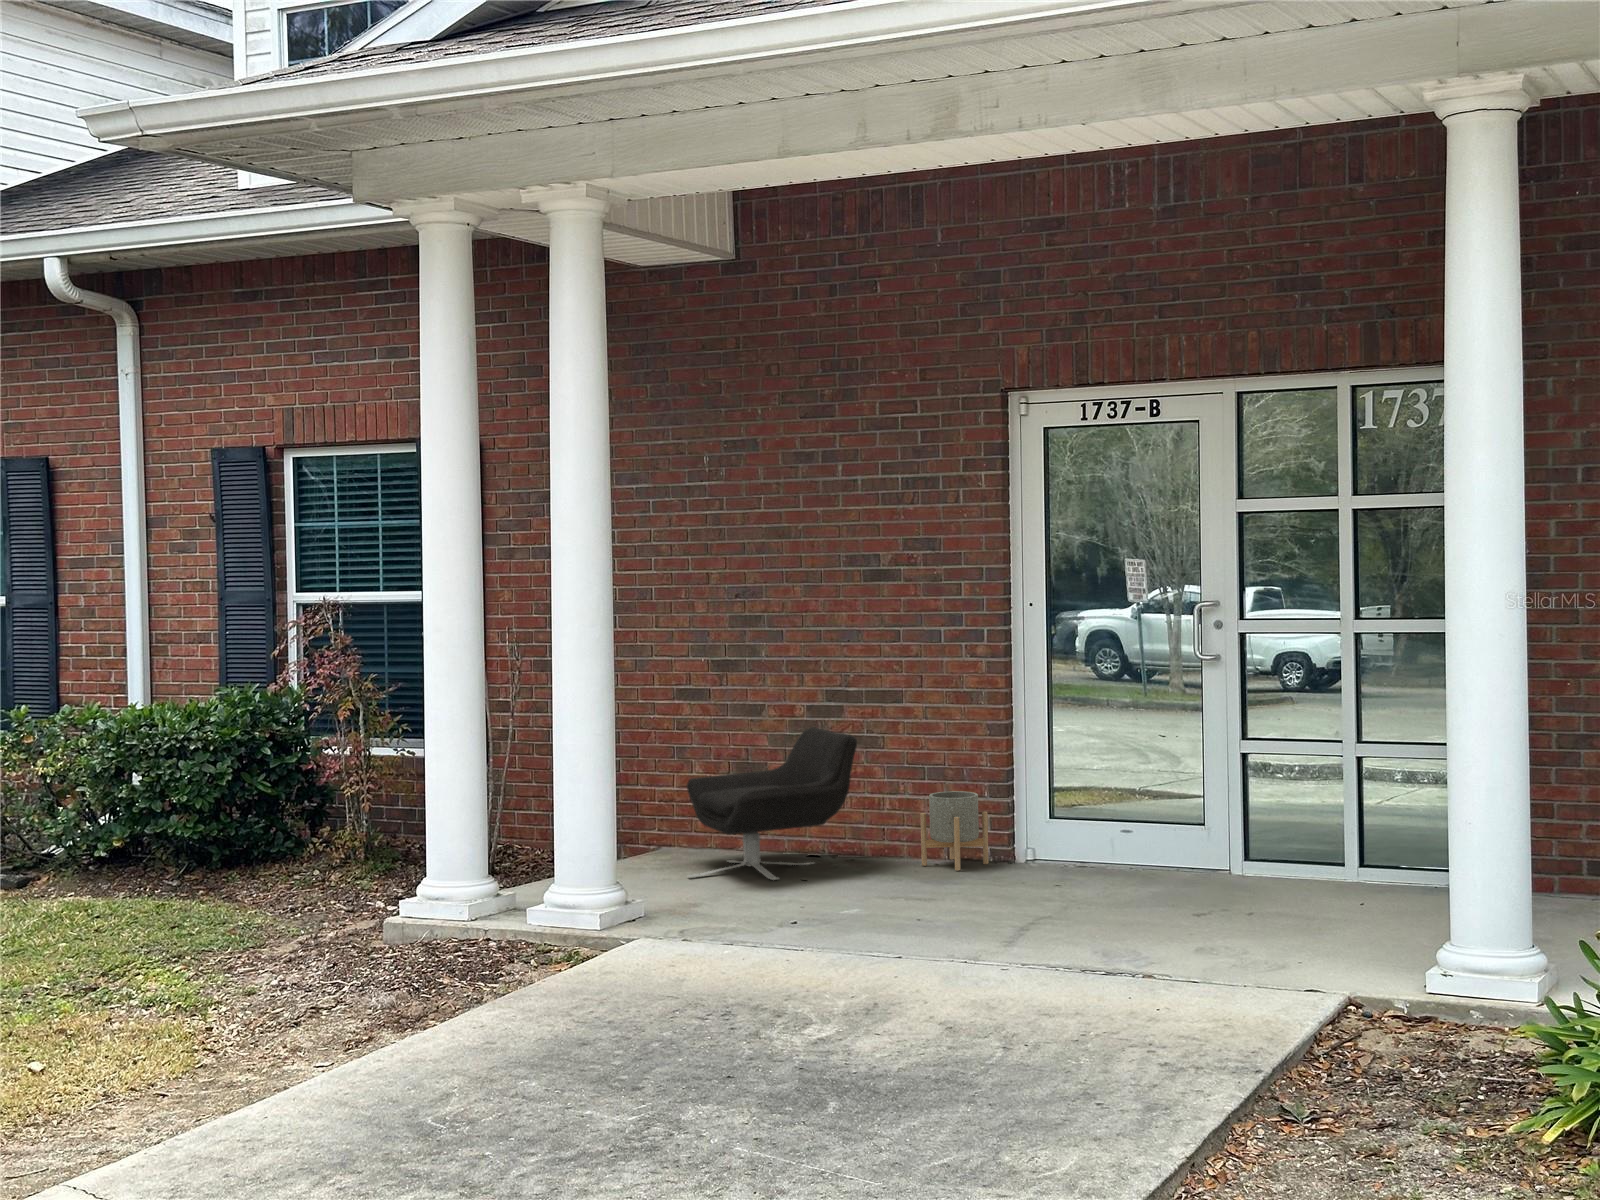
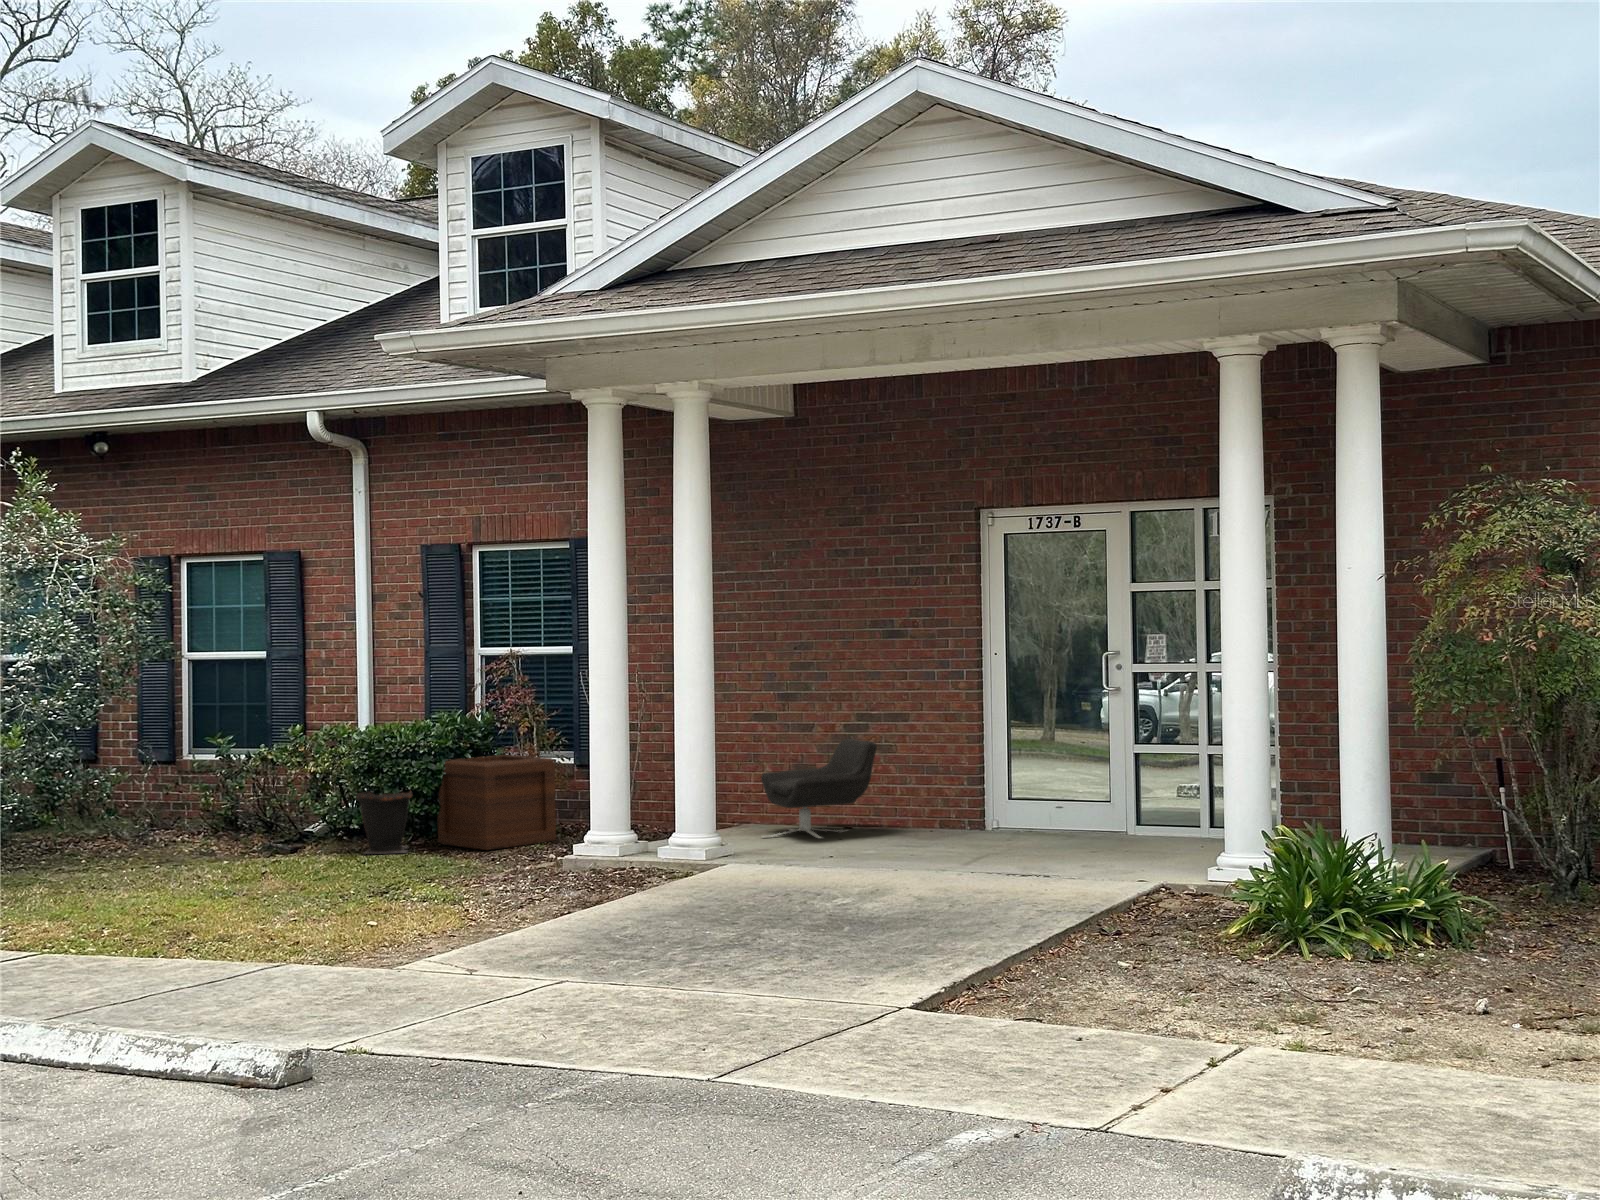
wooden crate: none [216,747,393,893] -> present [438,755,556,850]
planter: present [920,791,989,870] -> none [920,781,966,833]
bucket: none [93,802,180,898] -> present [355,790,412,854]

